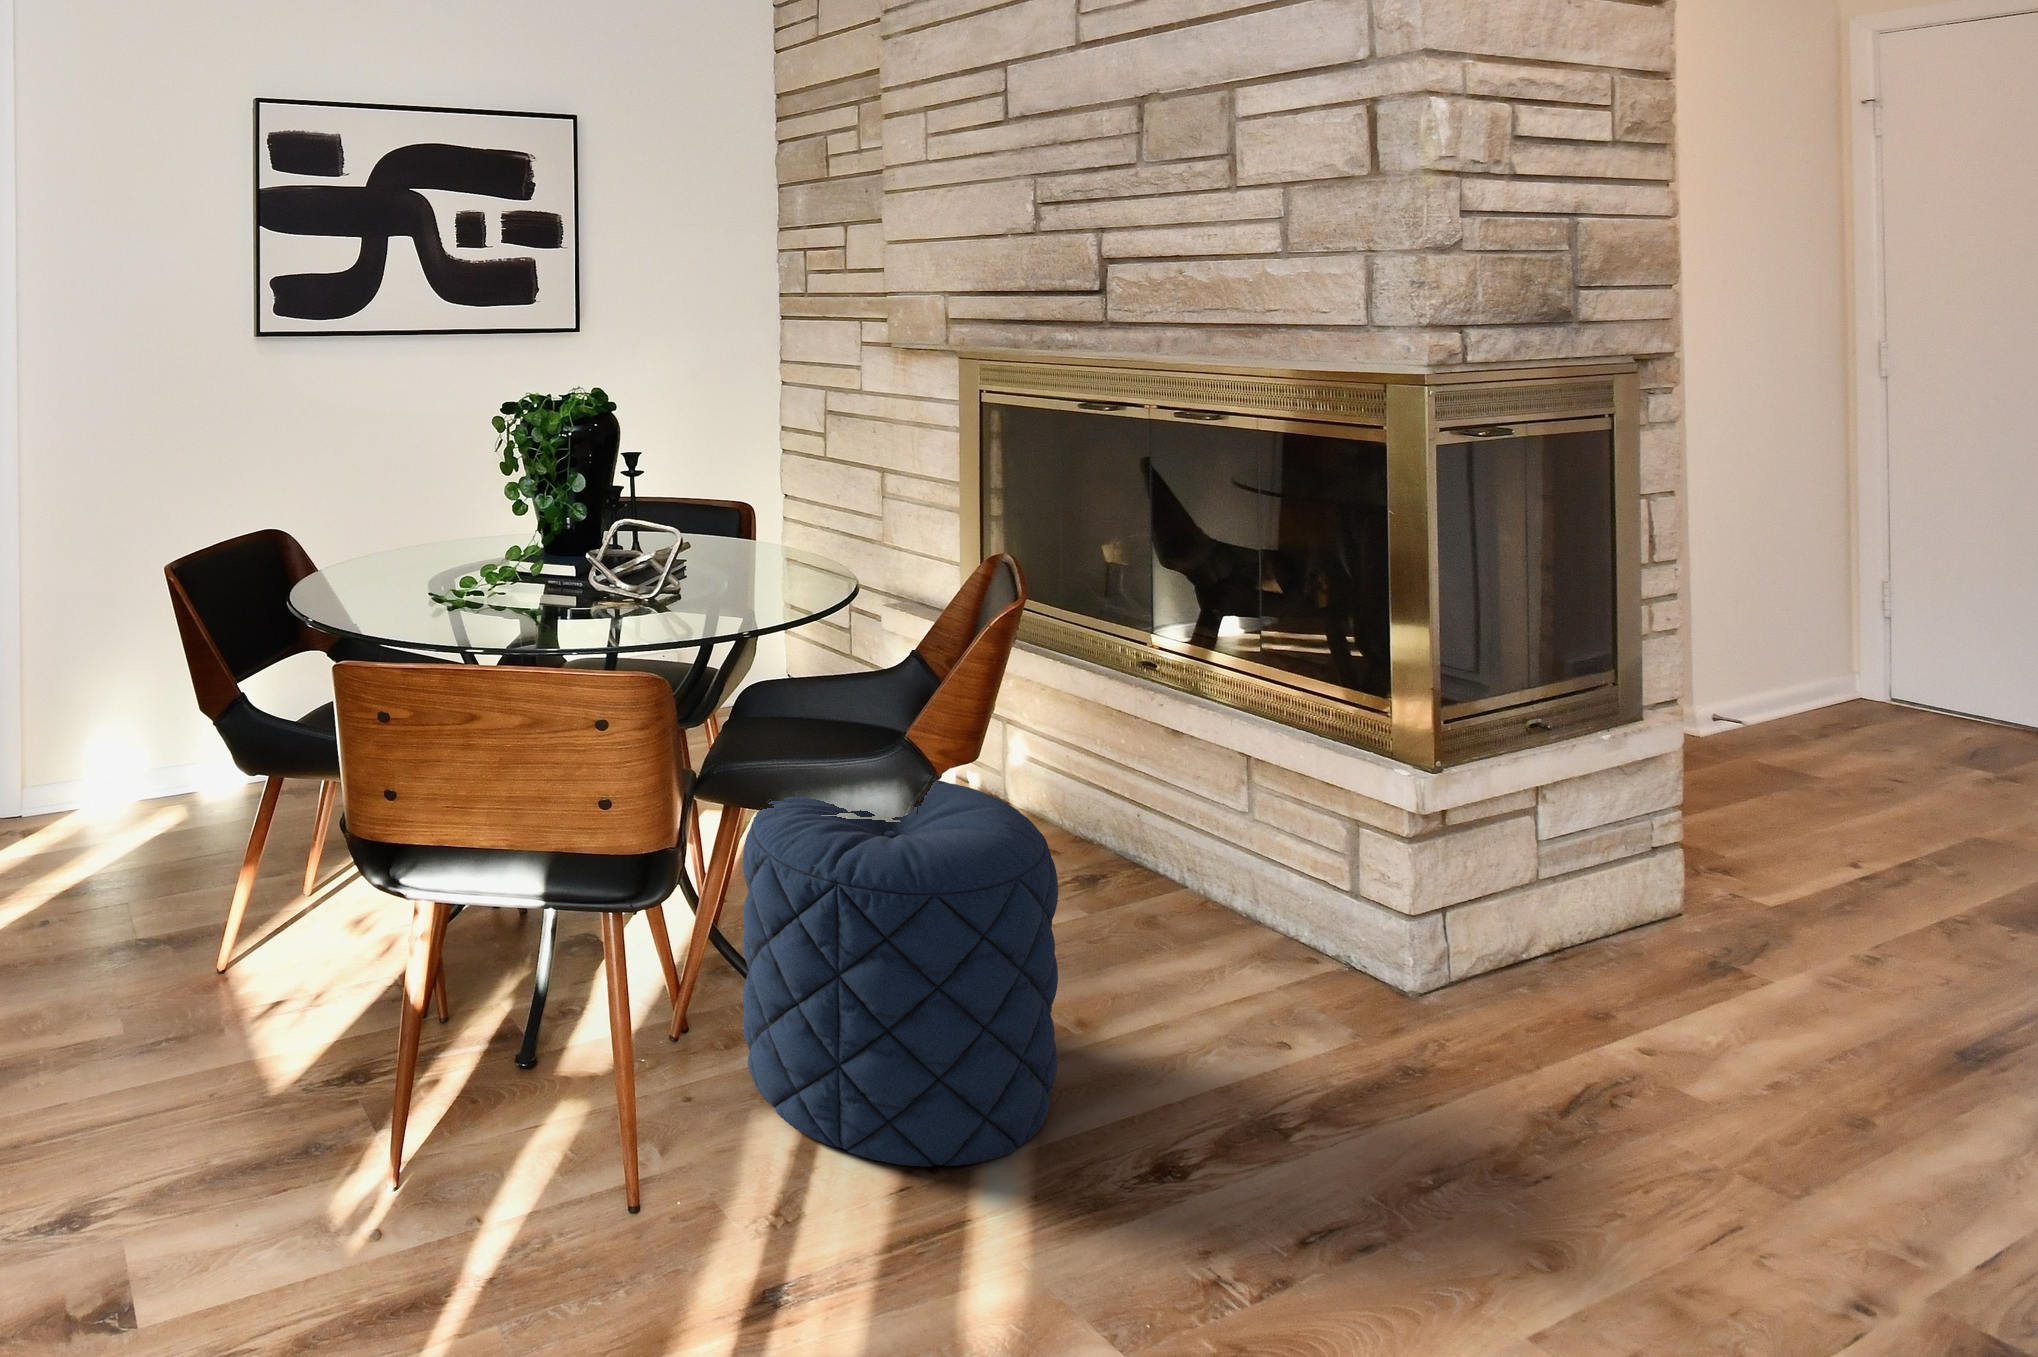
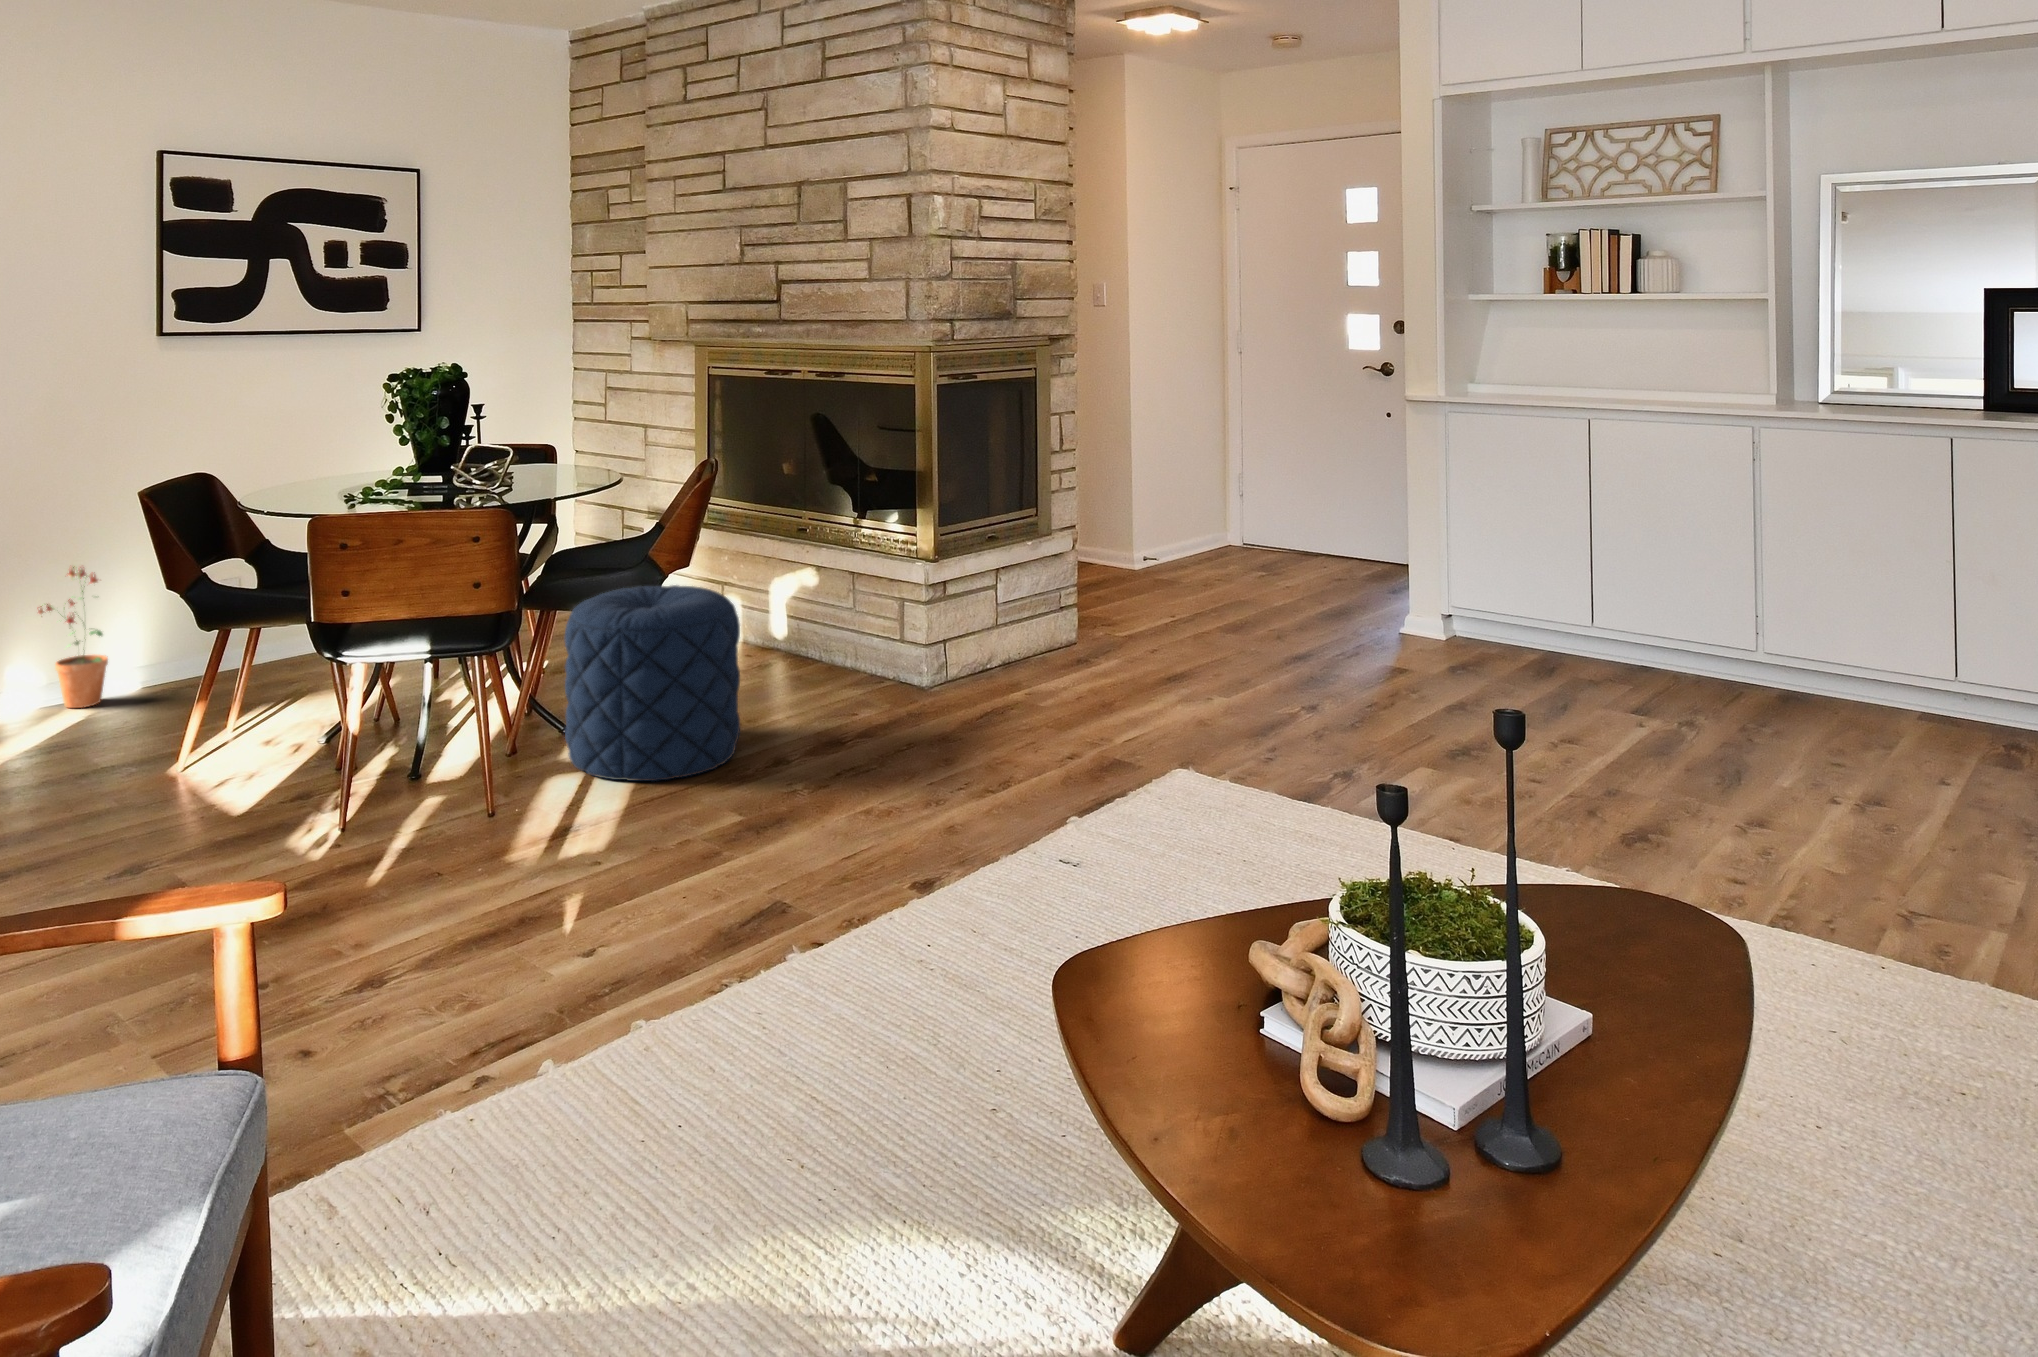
potted plant: none [99,630,178,816] -> present [38,566,108,708]

